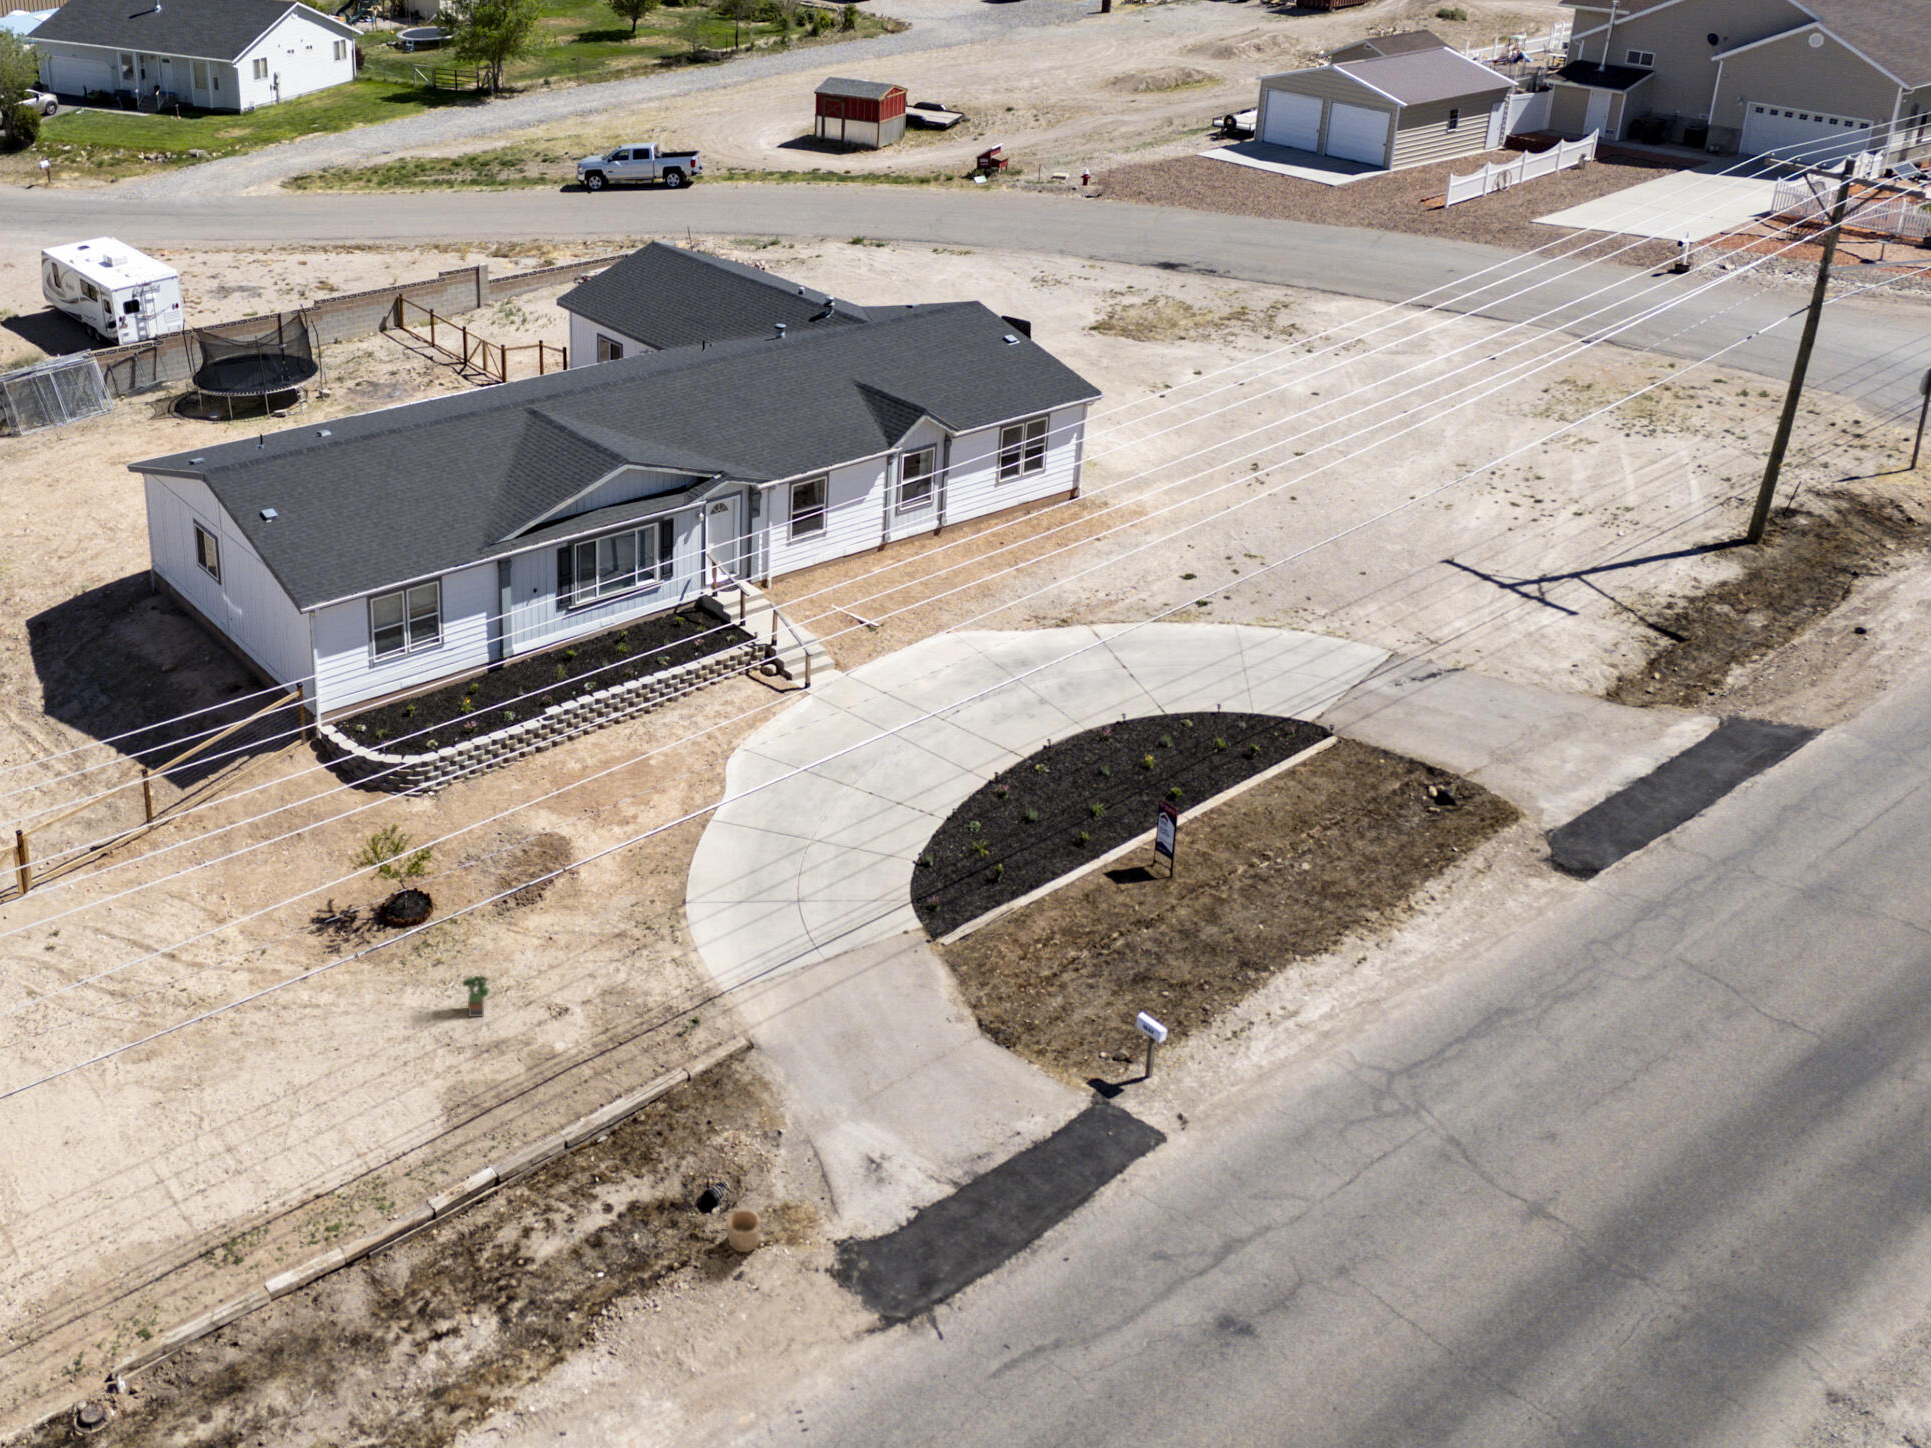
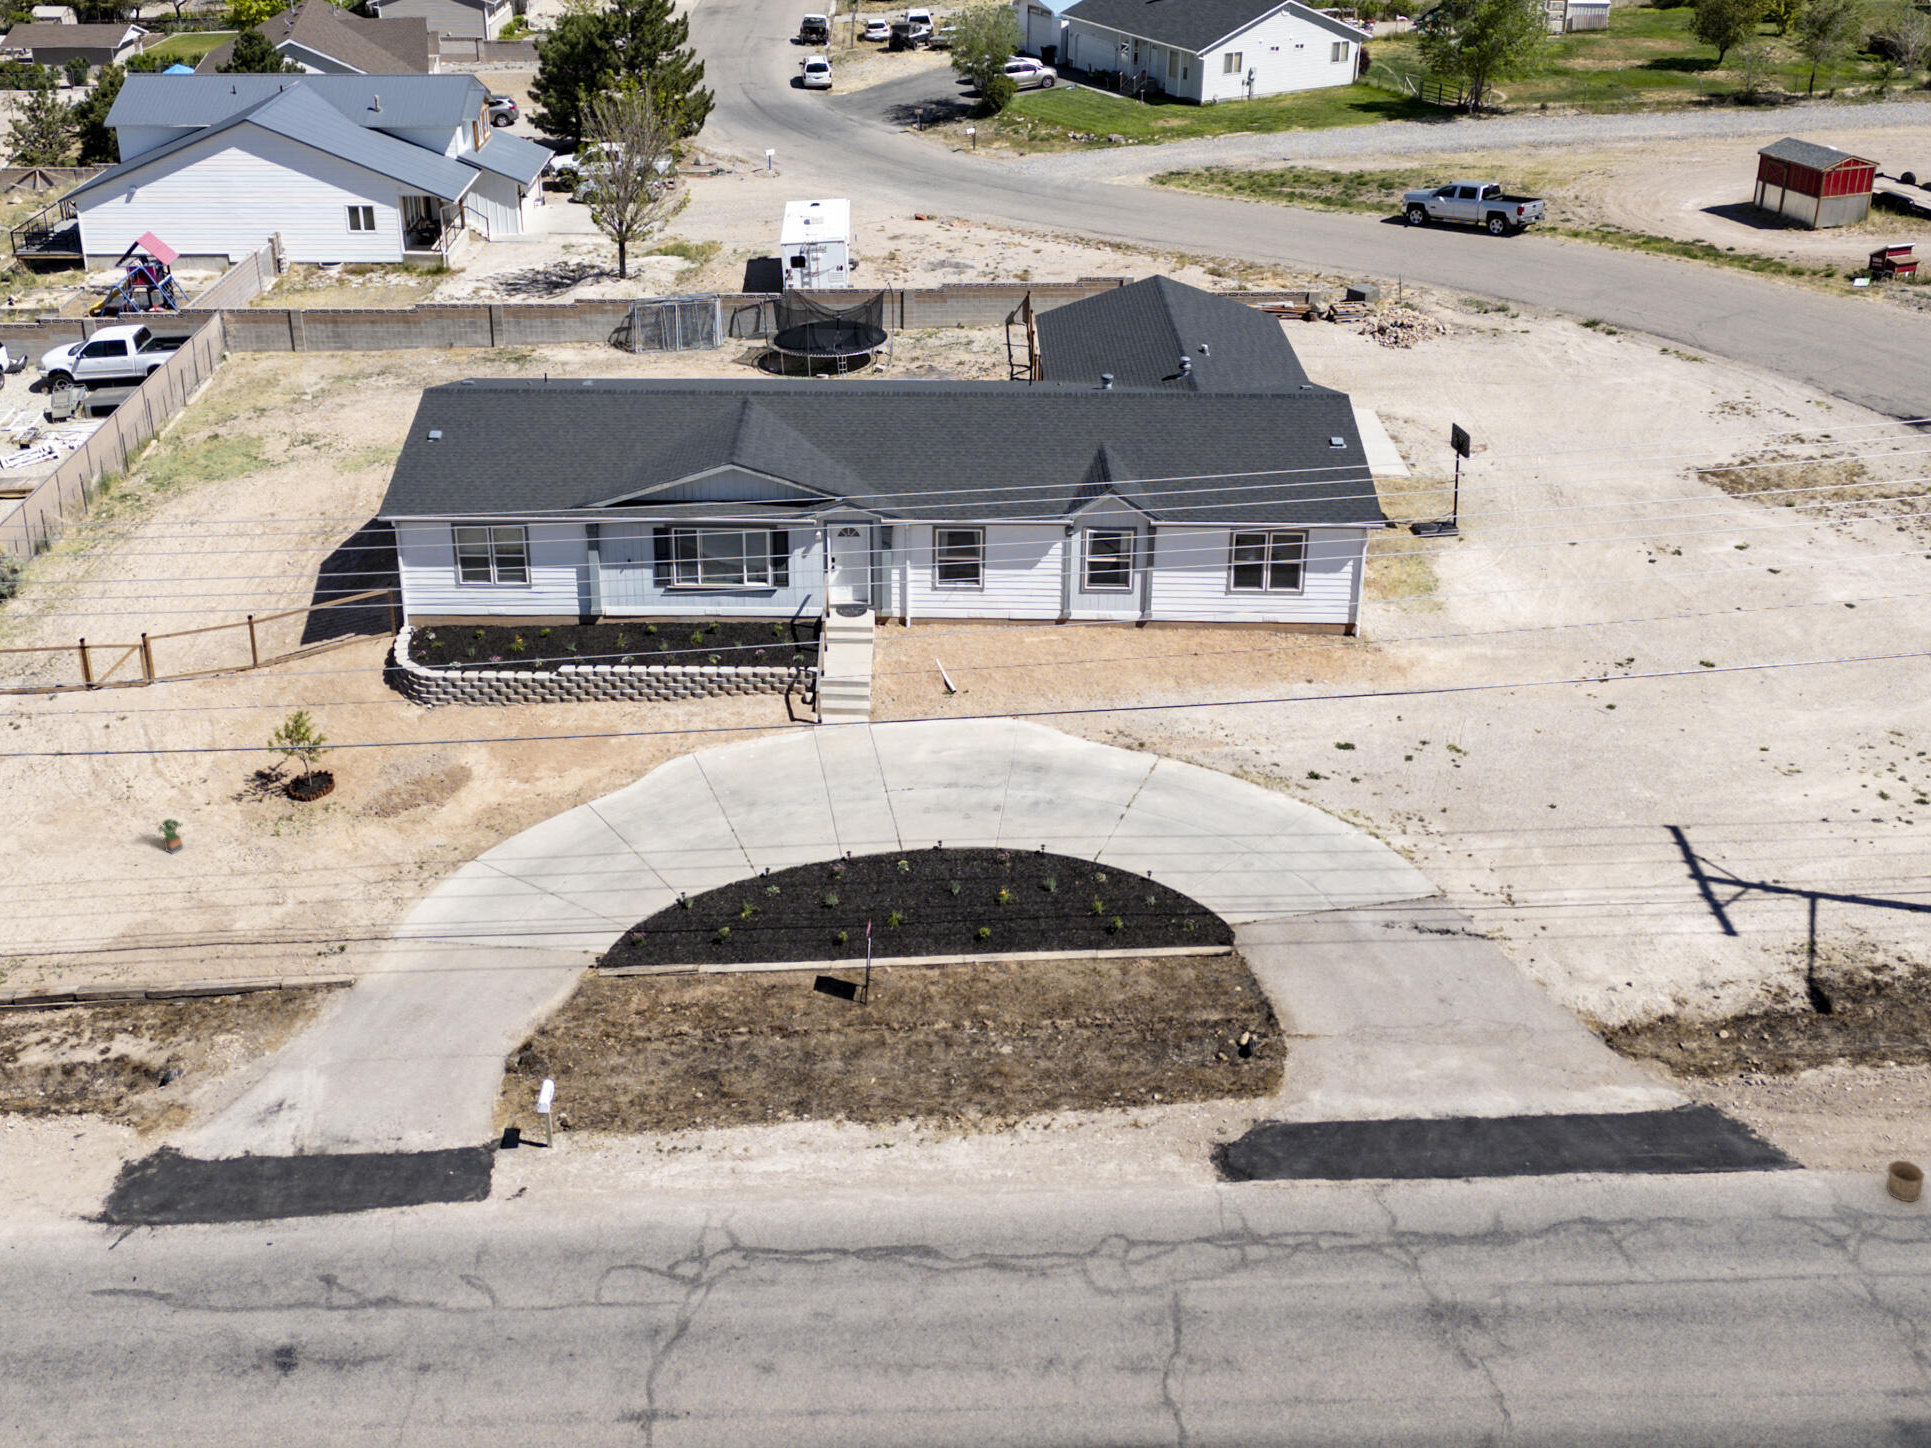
wooden bucket: present [726,1209,760,1252] -> present [1887,1161,1924,1201]

